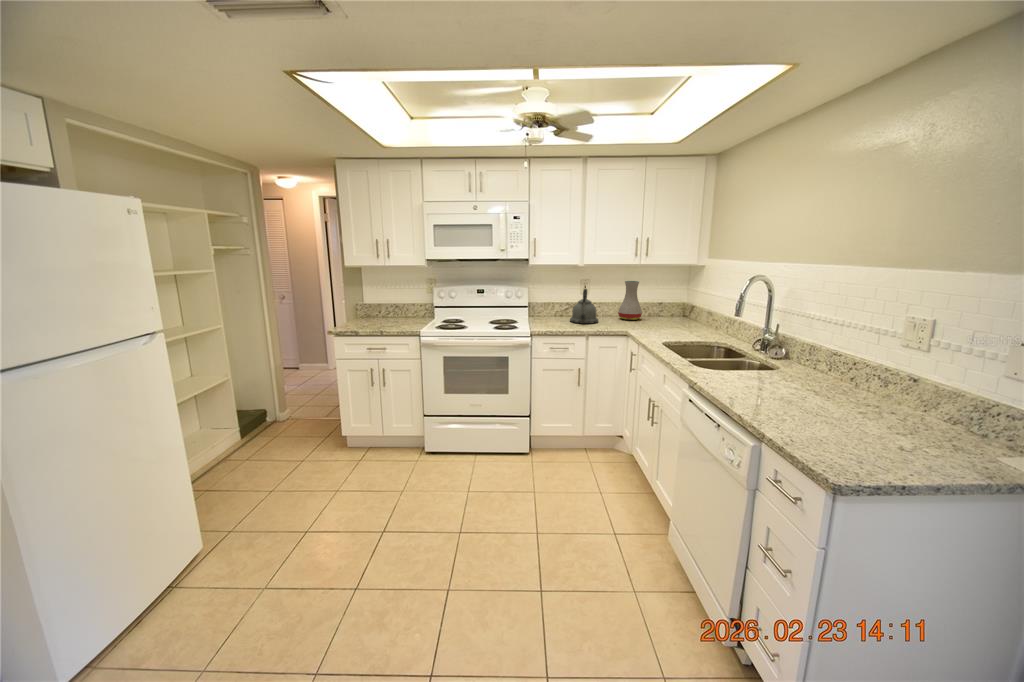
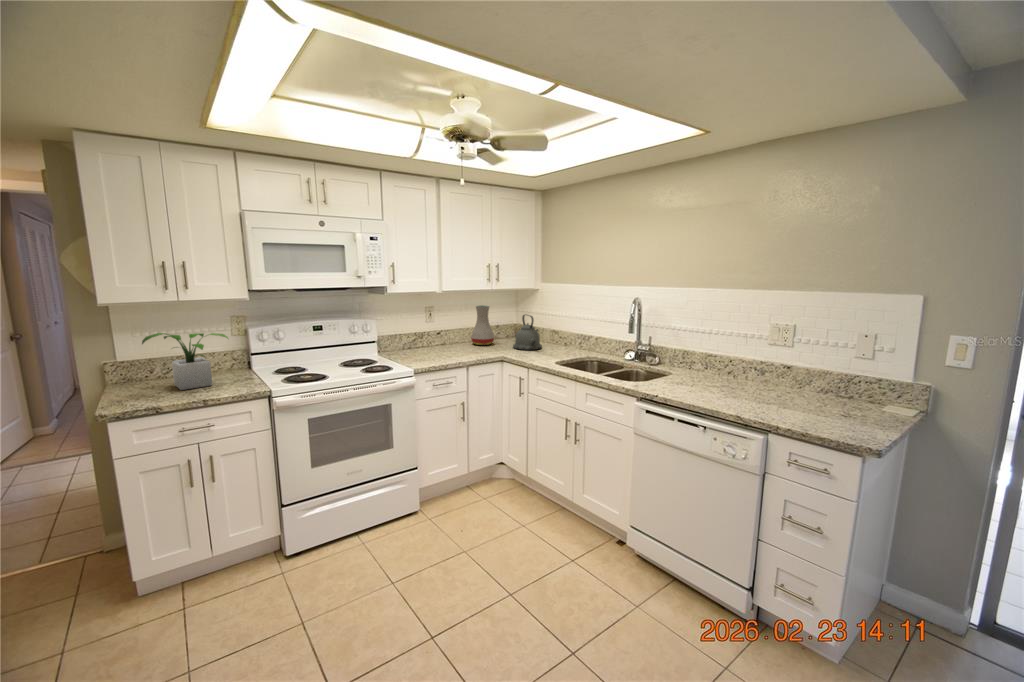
potted plant: none [359,286,408,324] -> present [142,333,228,390]
kettle: present [570,289,598,324] -> present [513,315,542,350]

